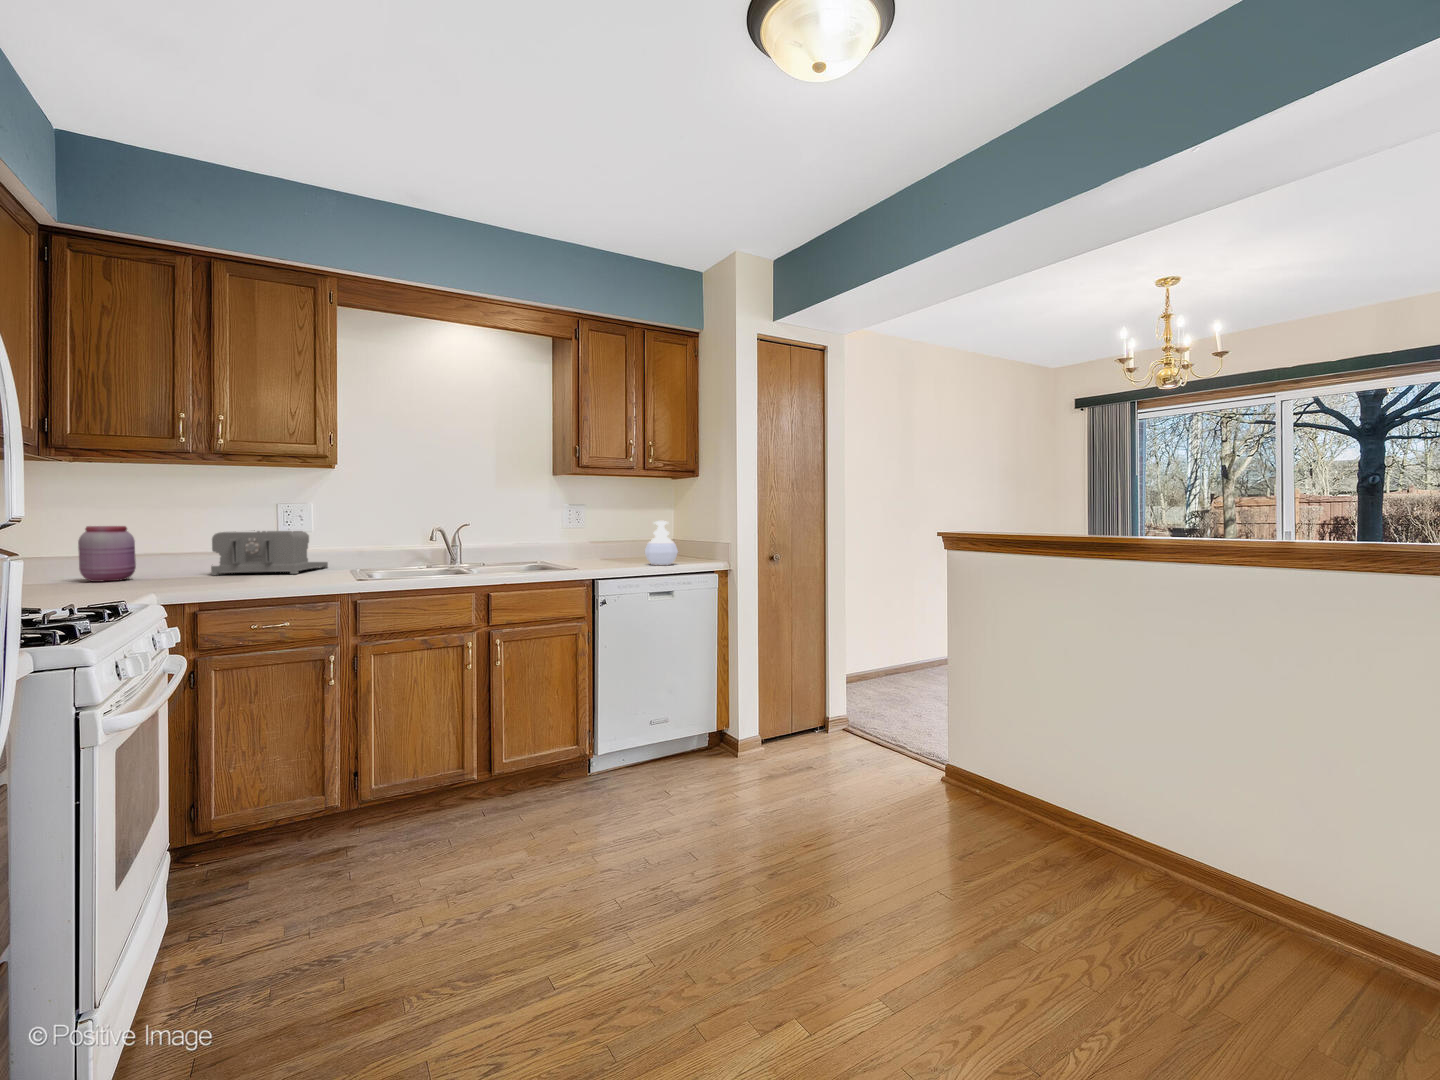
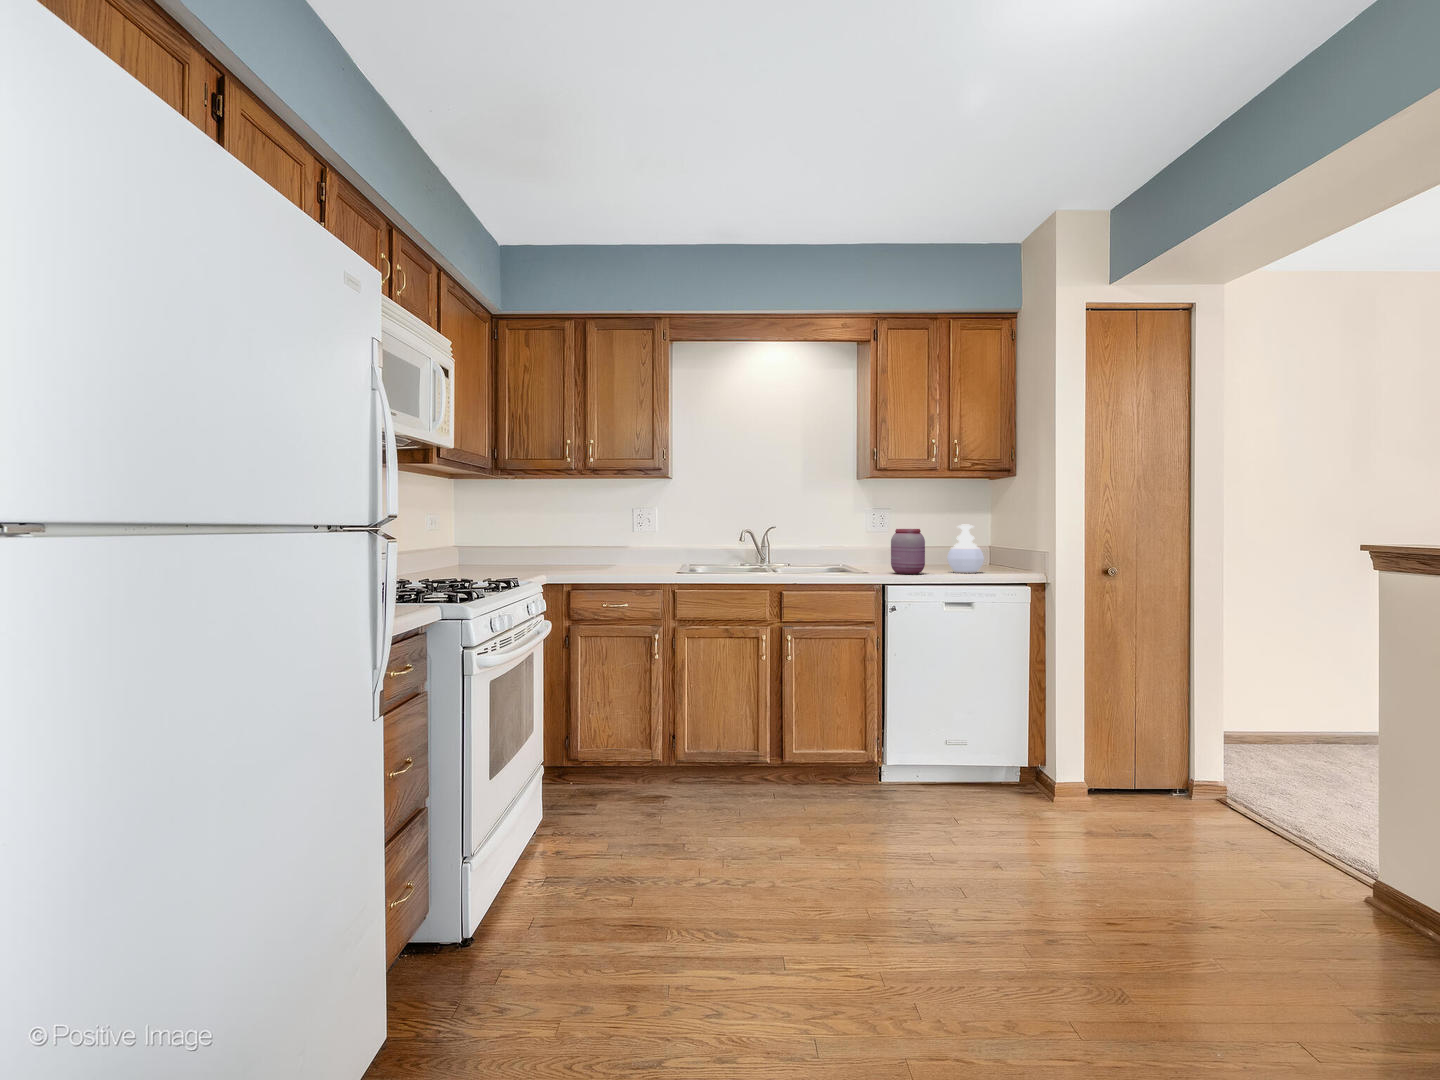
jar: present [78,526,136,582] -> present [891,529,925,574]
toaster: present [211,530,328,575] -> none [586,532,666,567]

